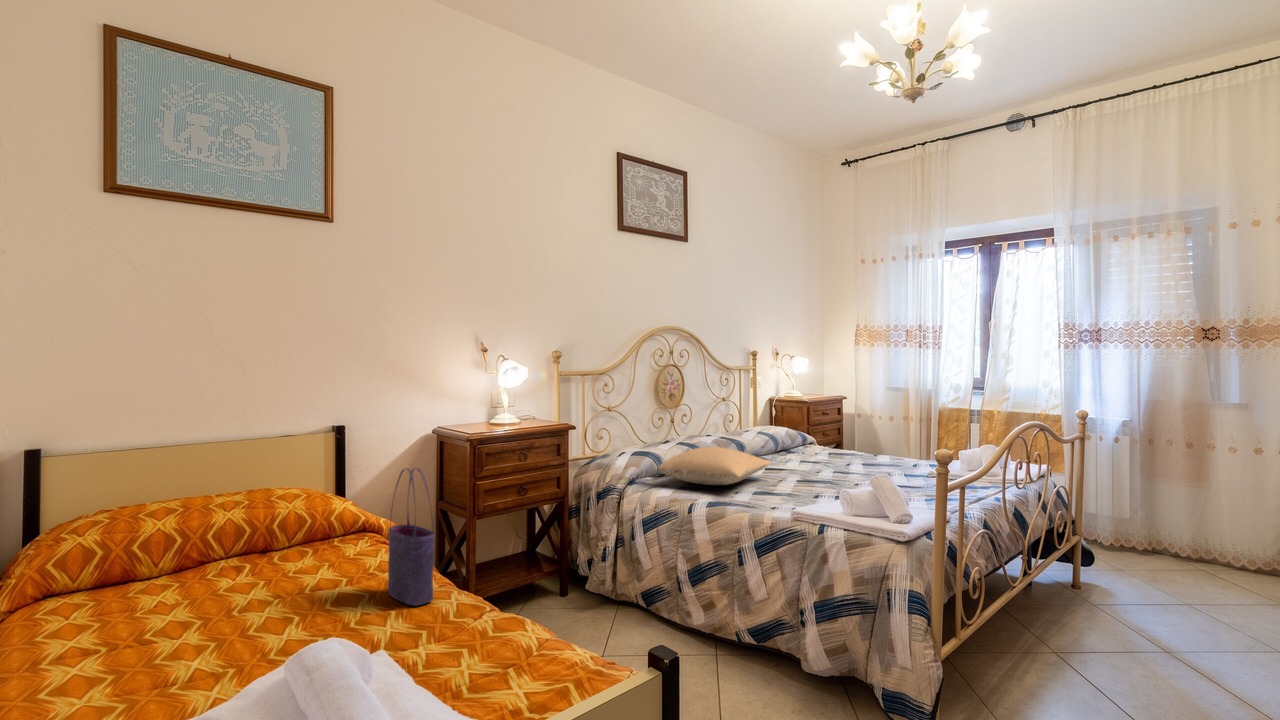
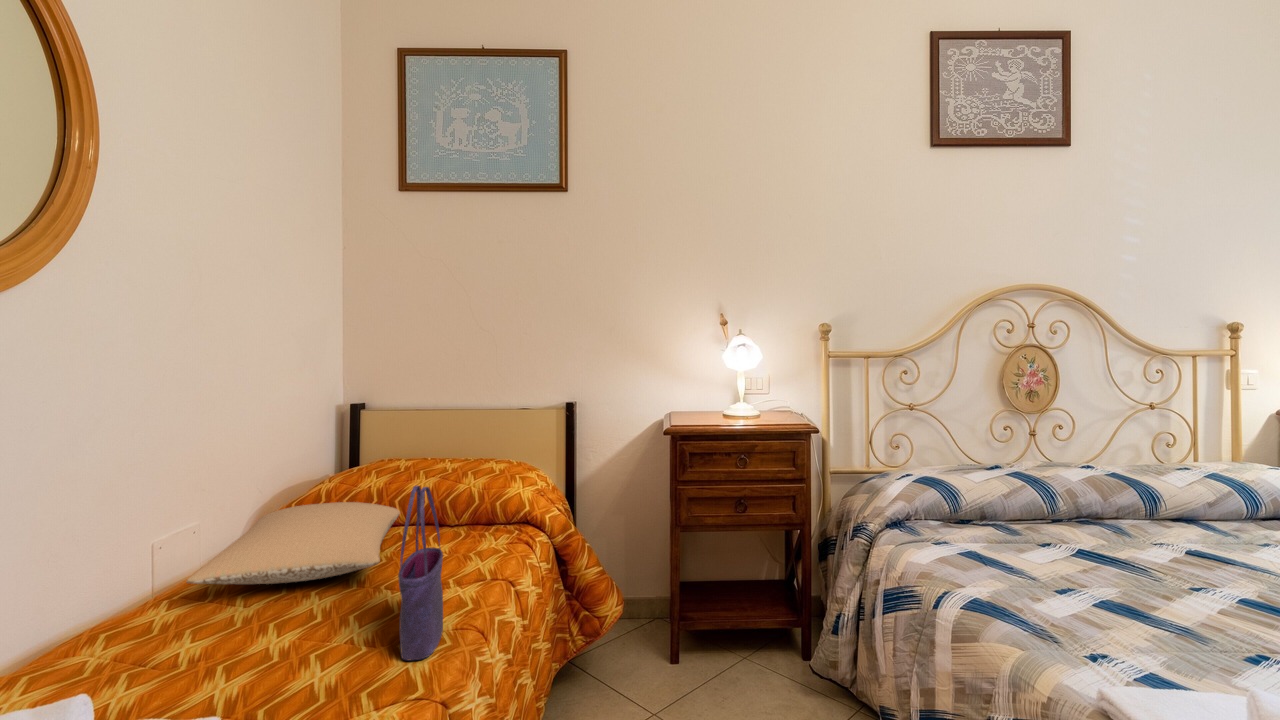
pillow: present [658,447,771,485] -> present [187,502,400,584]

